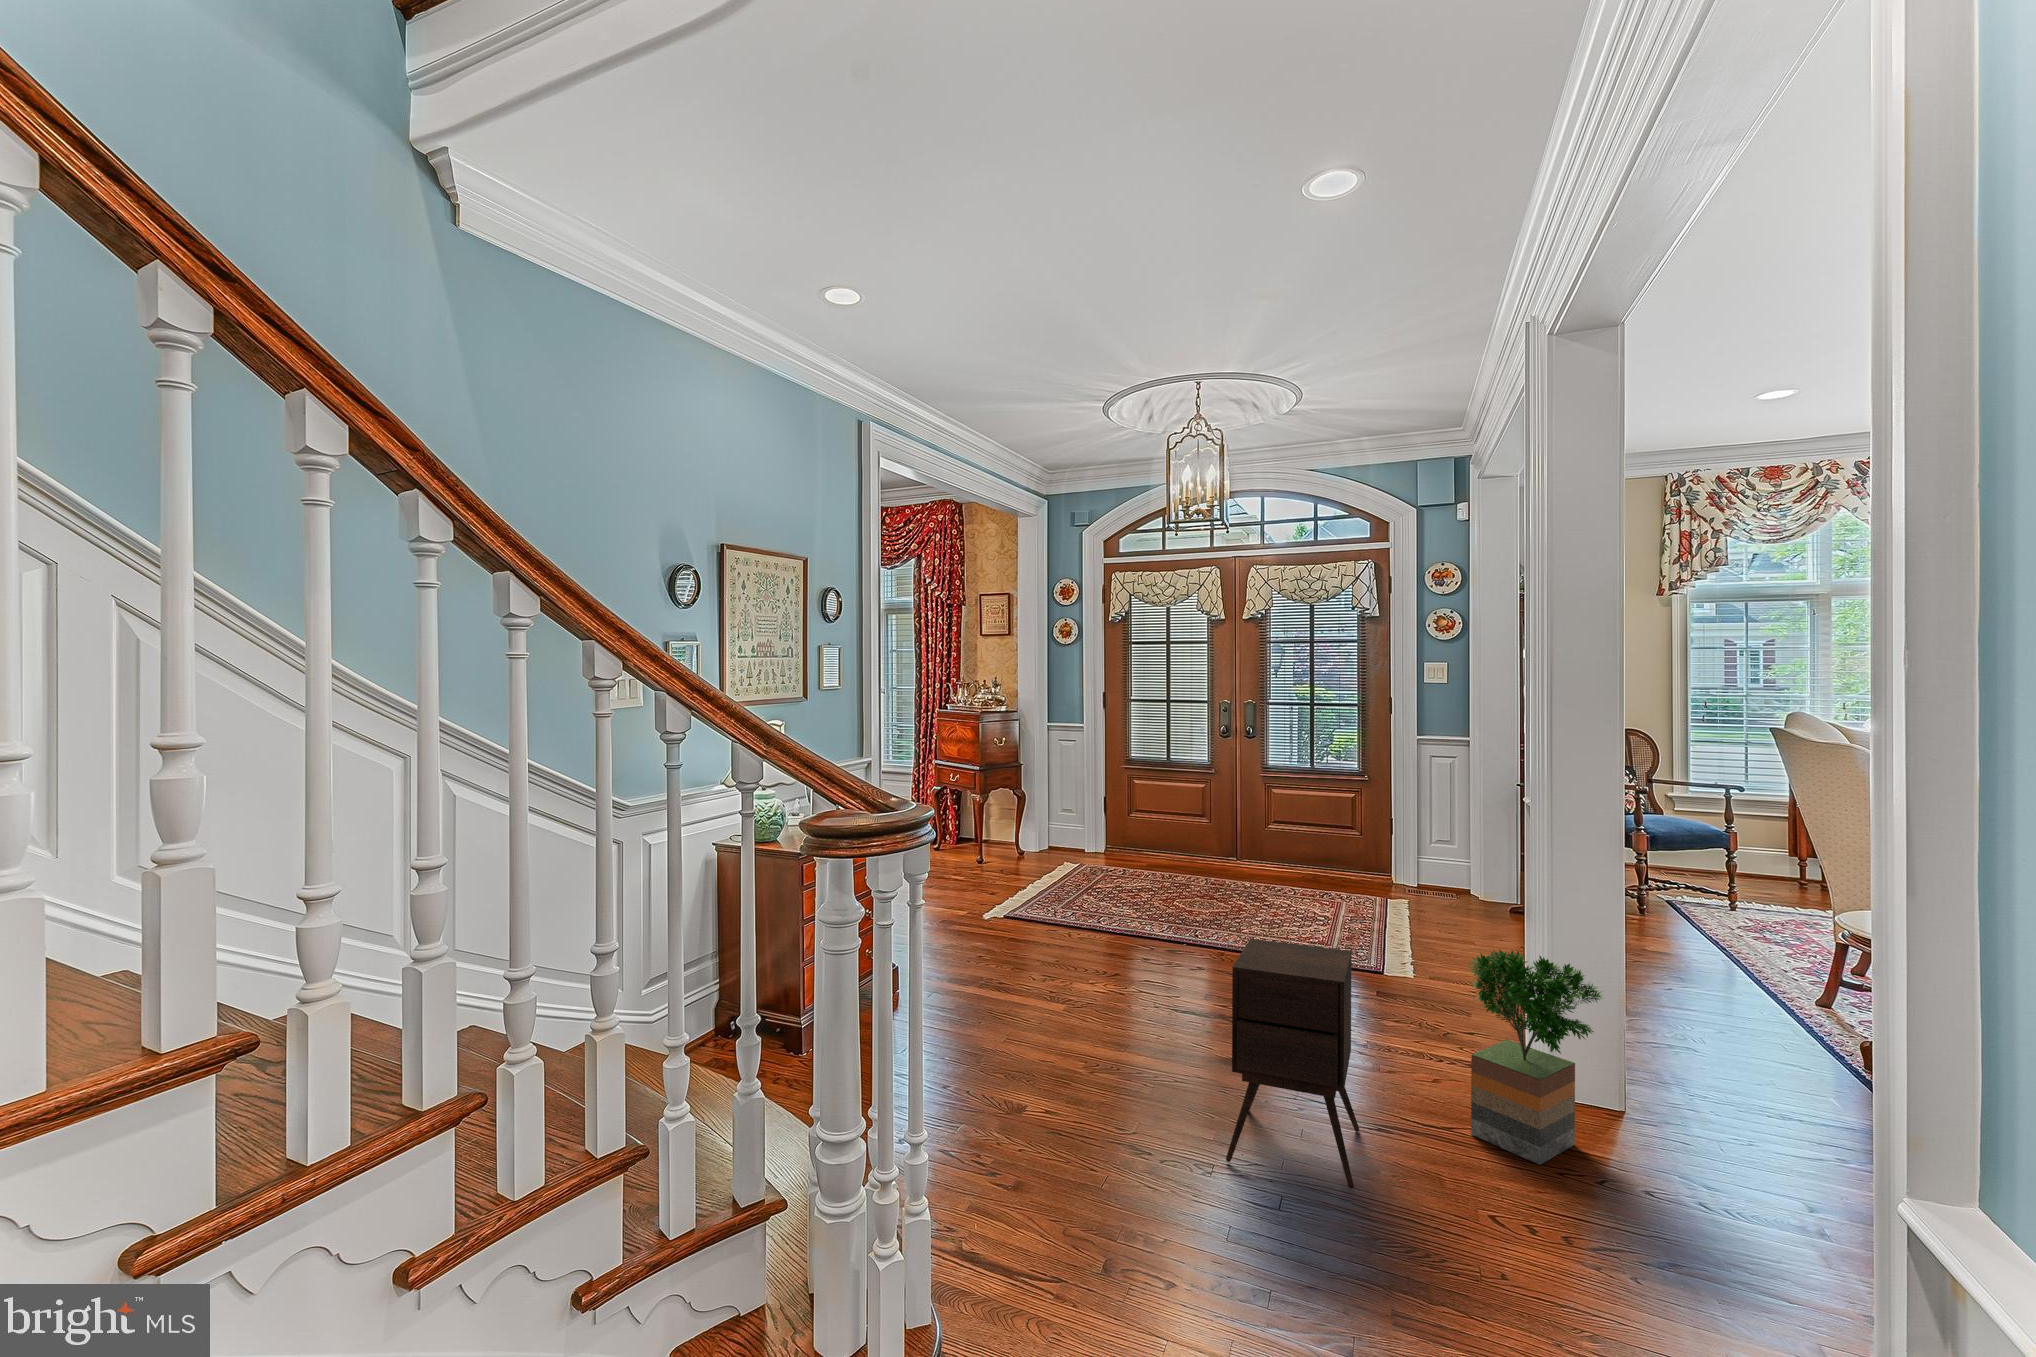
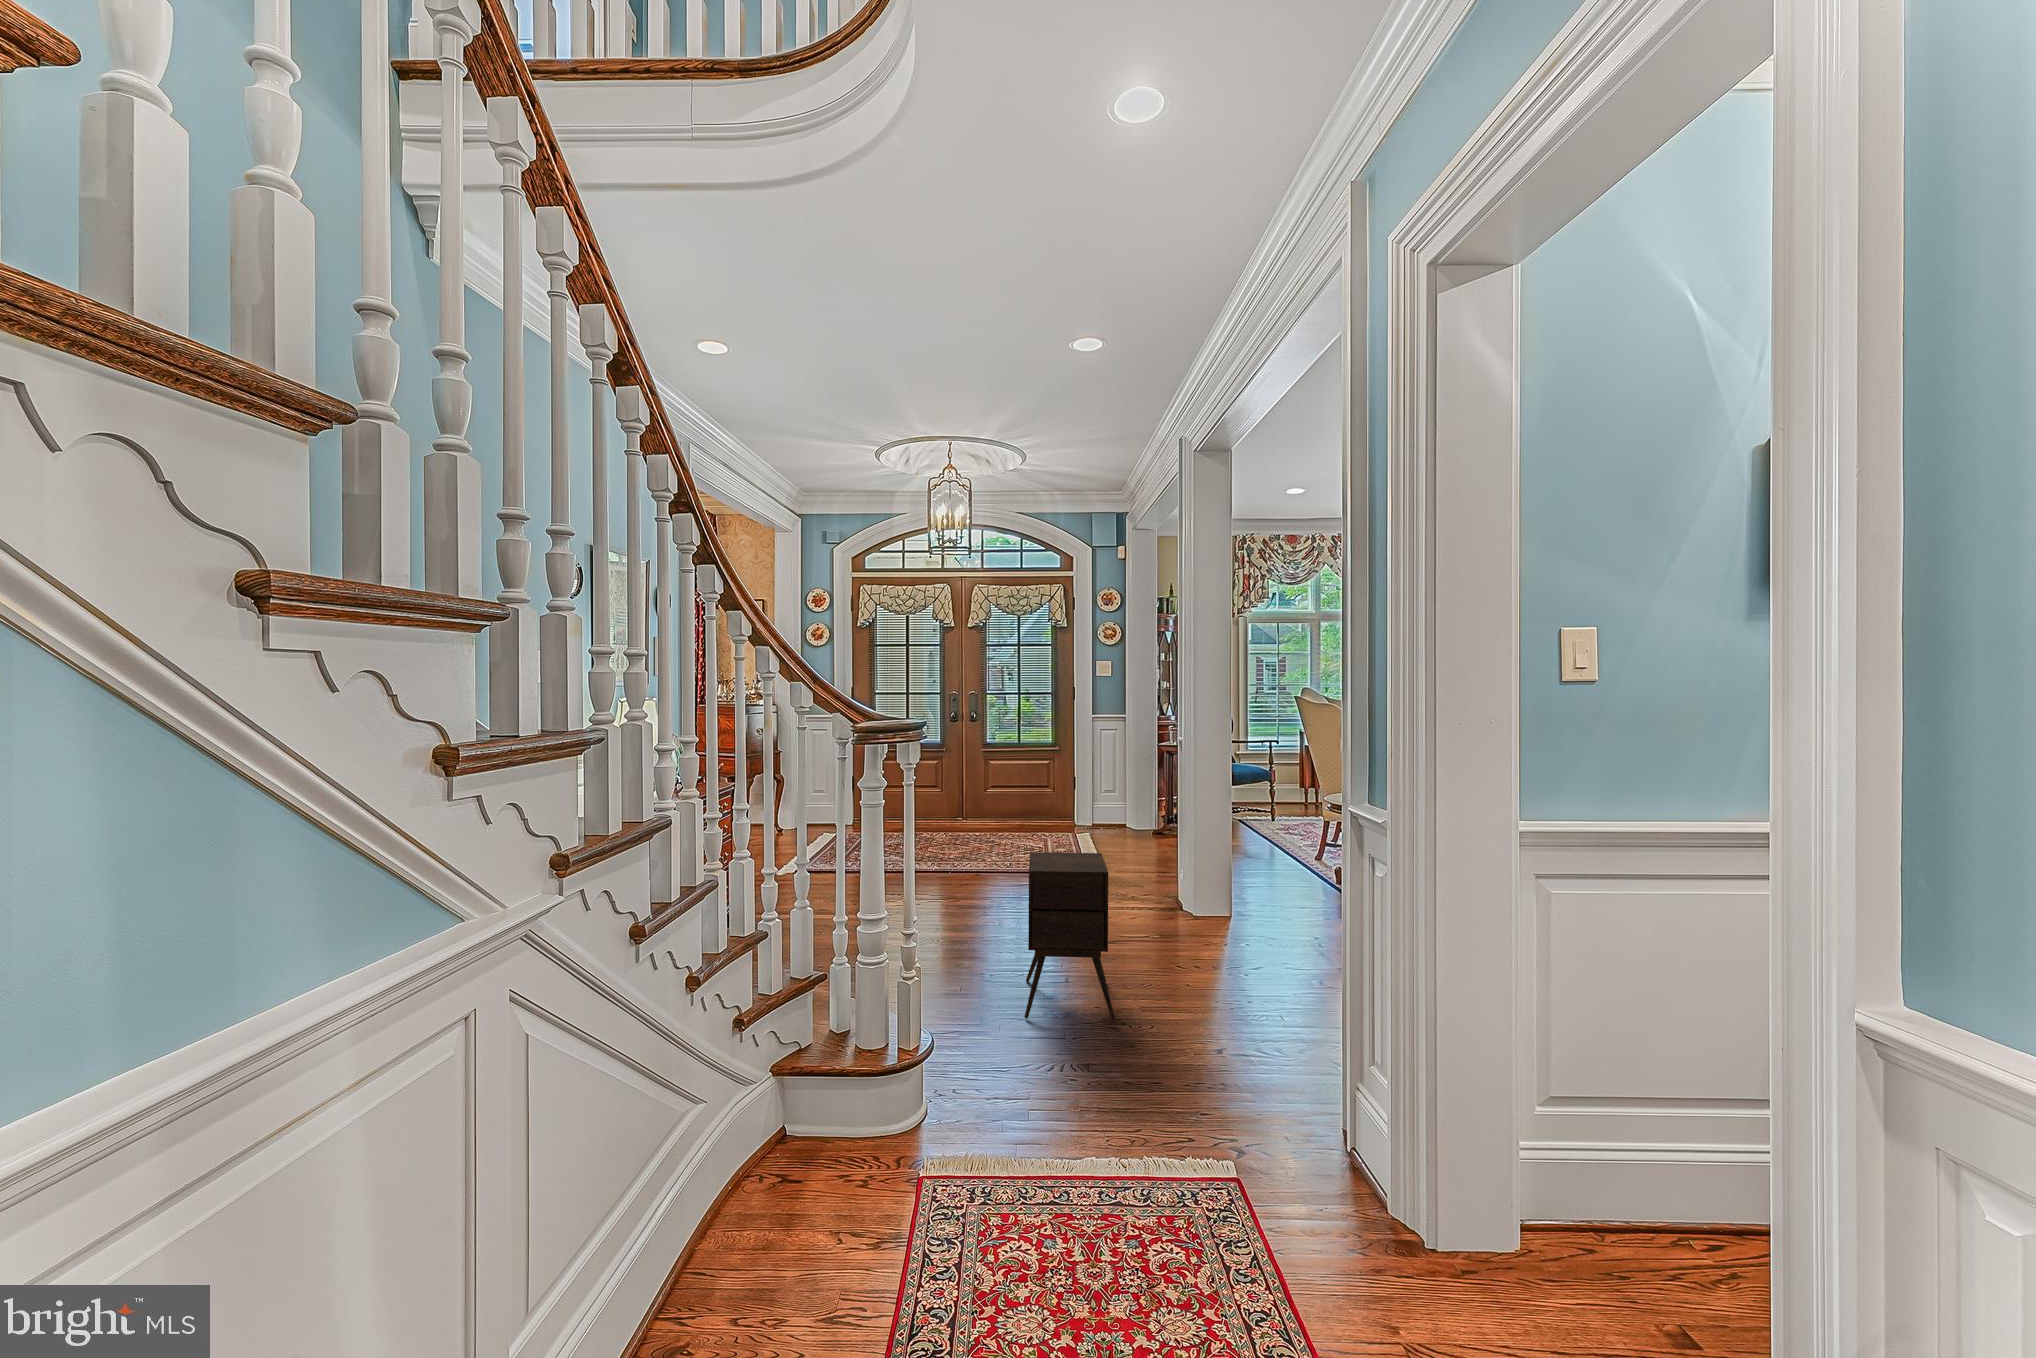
potted tree: present [1470,949,1602,1165] -> none [1169,843,1253,984]

